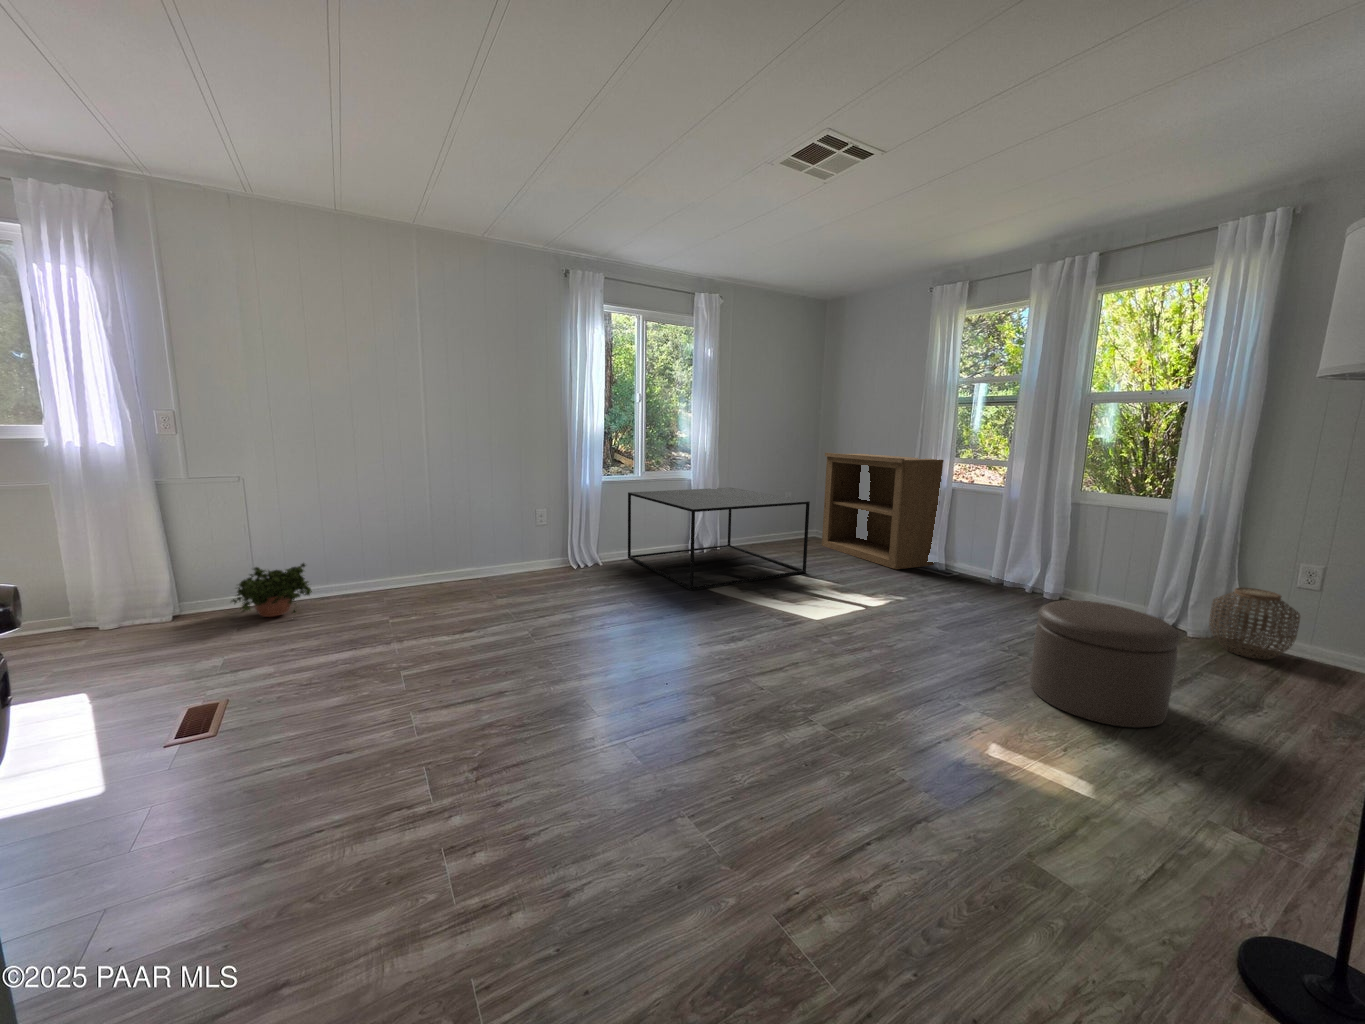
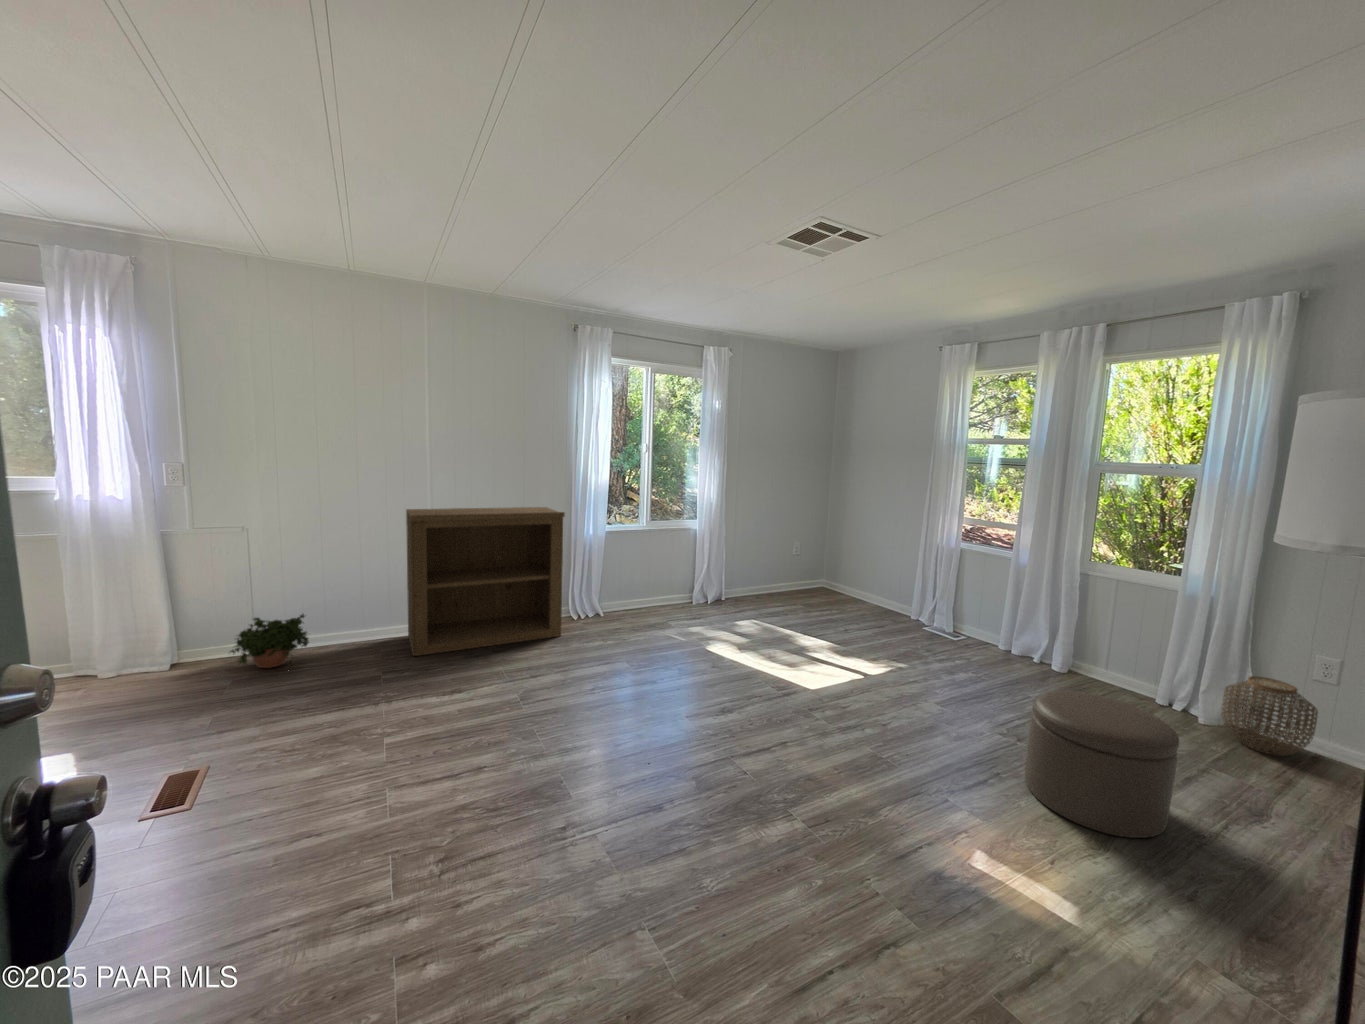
bookshelf: present [822,453,944,569] -> present [406,507,565,656]
coffee table: present [628,488,810,590] -> none [628,537,811,649]

